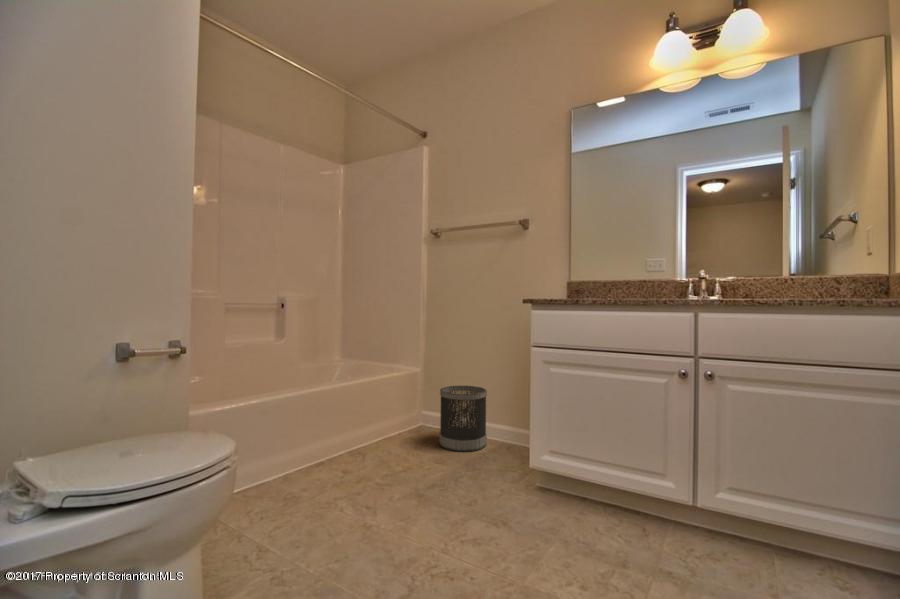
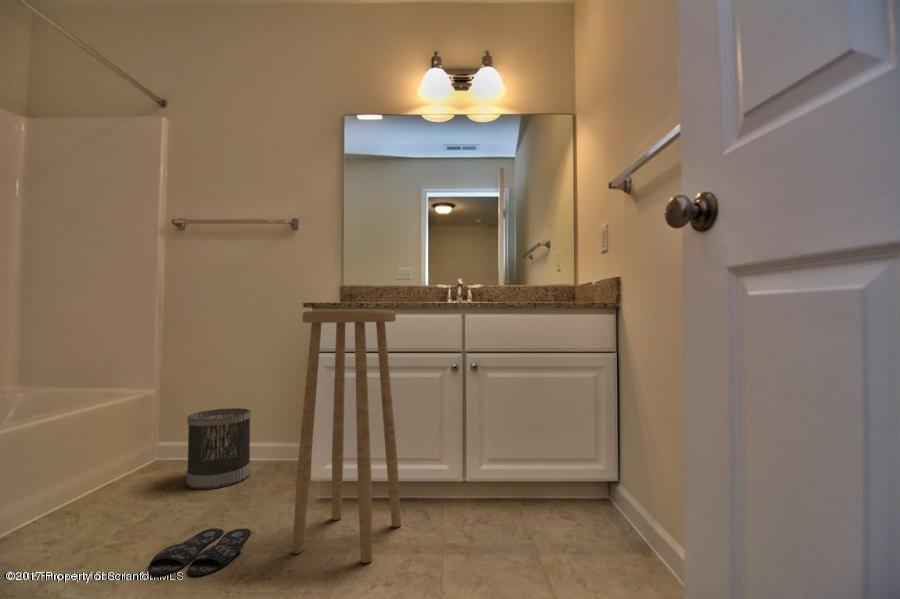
stool: none [506,309,615,563] -> present [293,310,401,563]
slippers: none [403,486,477,525] -> present [150,528,251,577]

